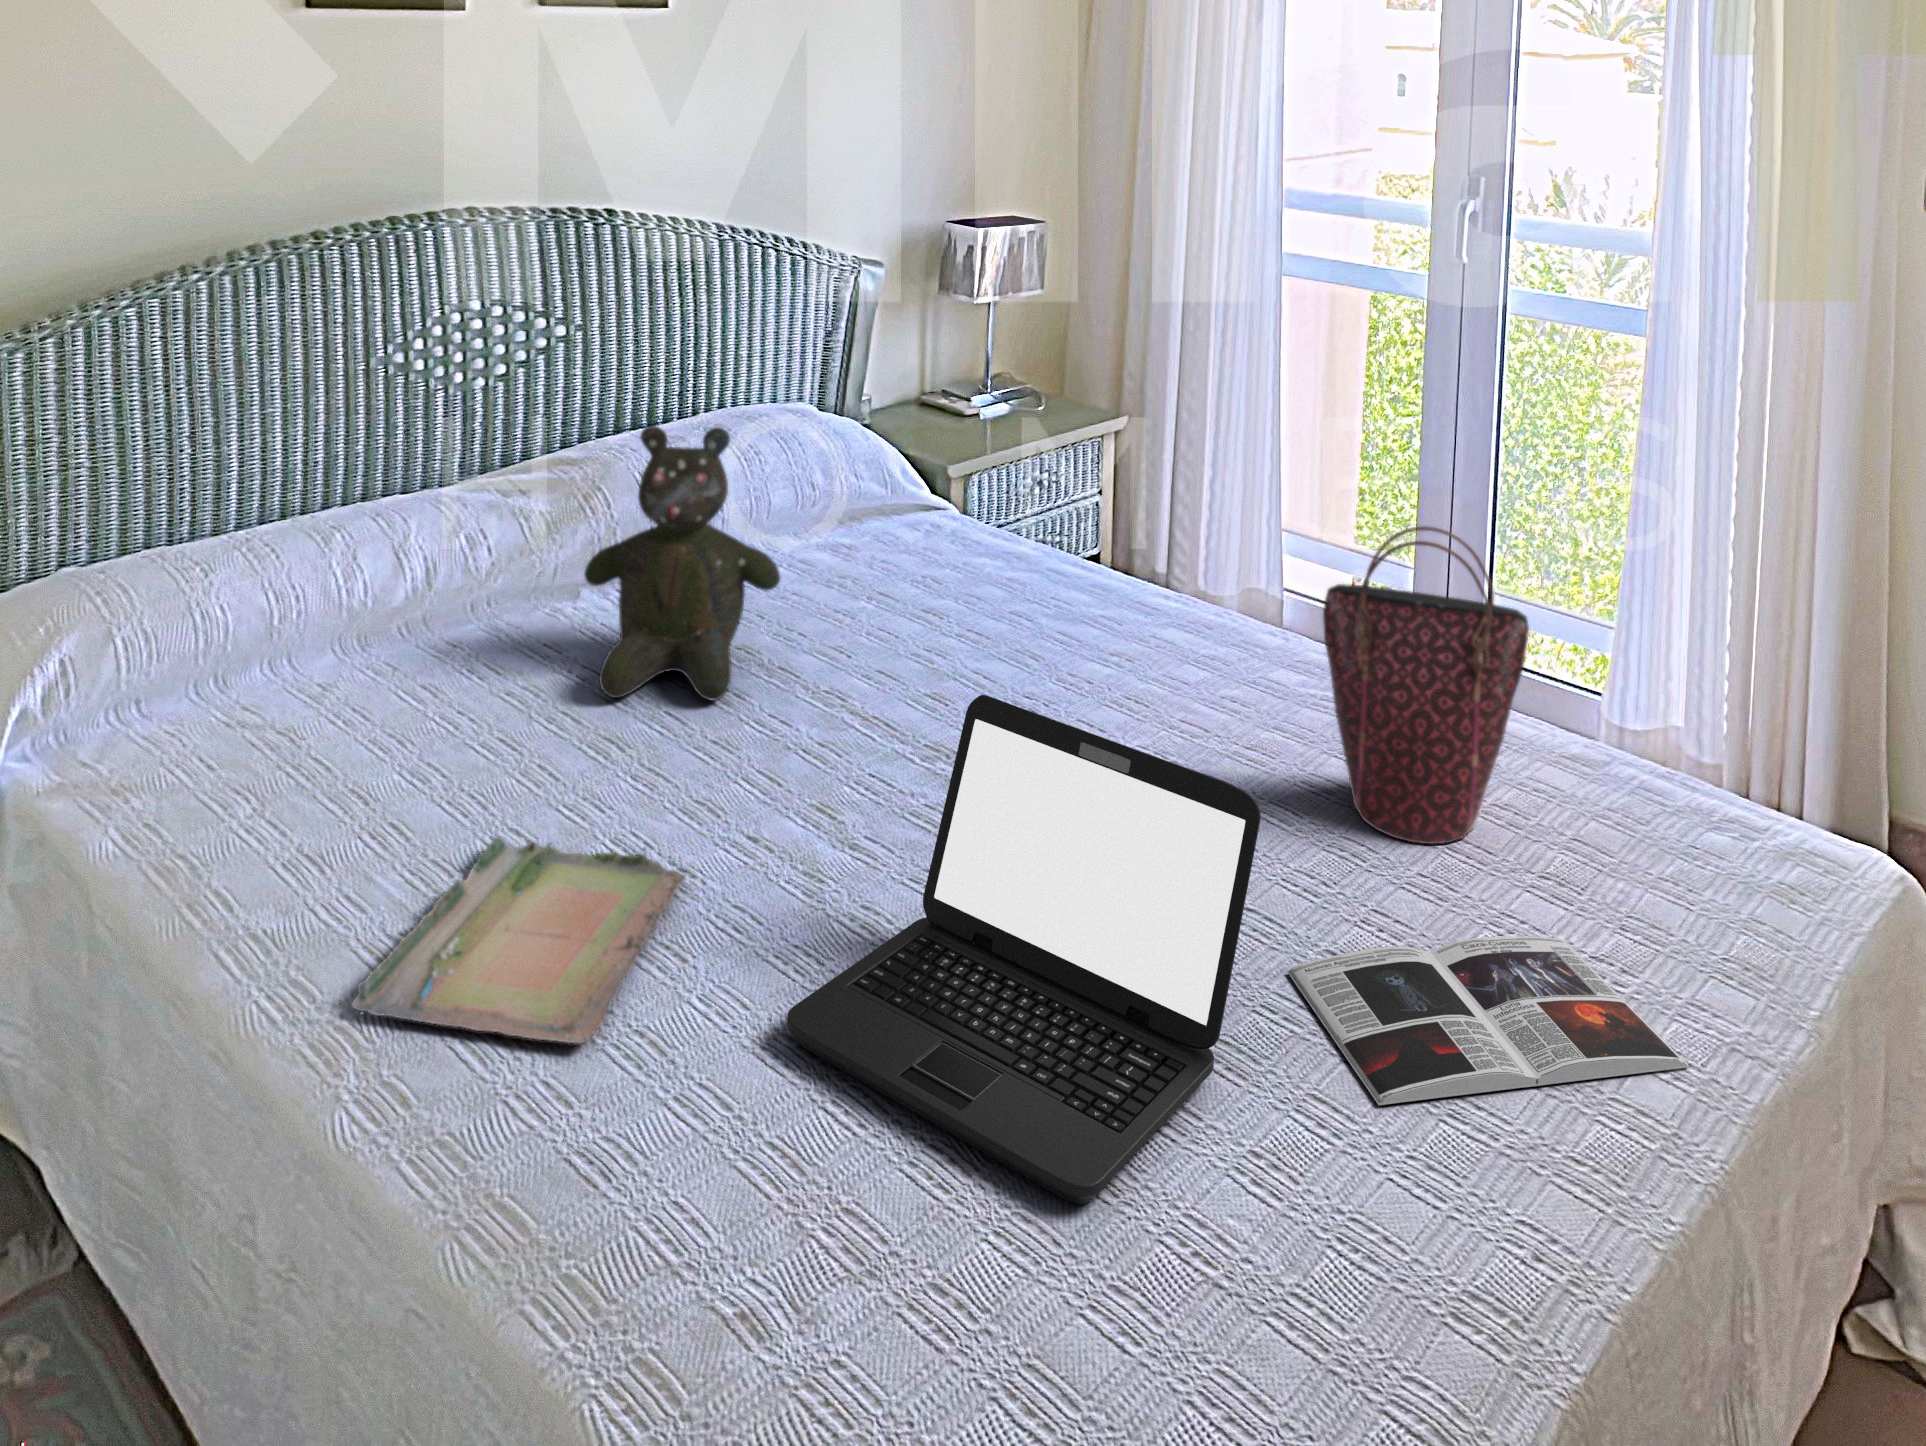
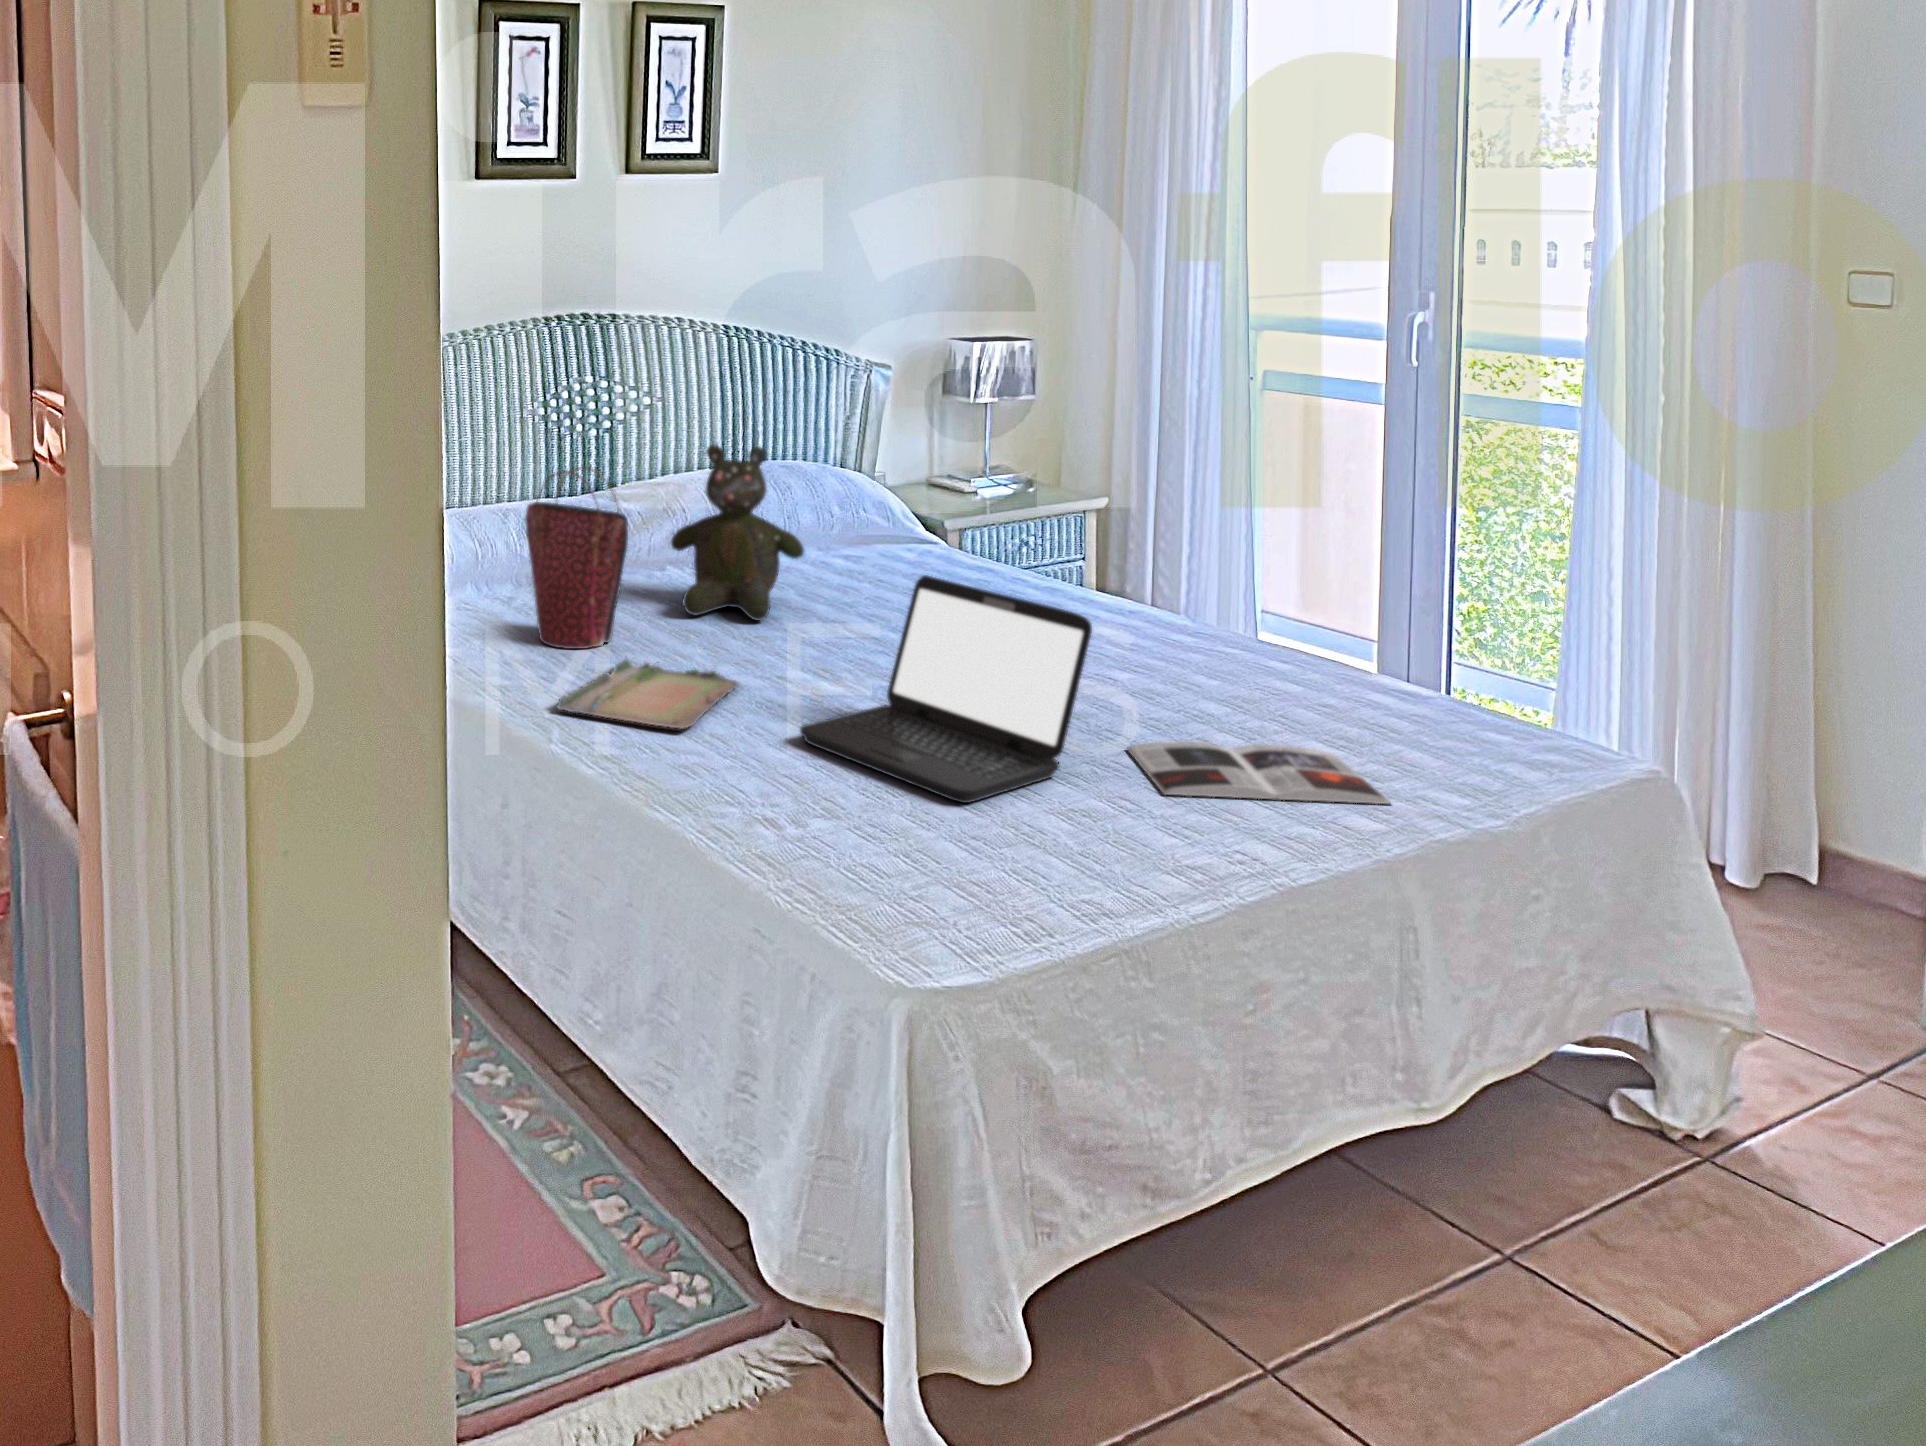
handbag: present [1323,526,1529,844] -> present [525,468,628,649]

